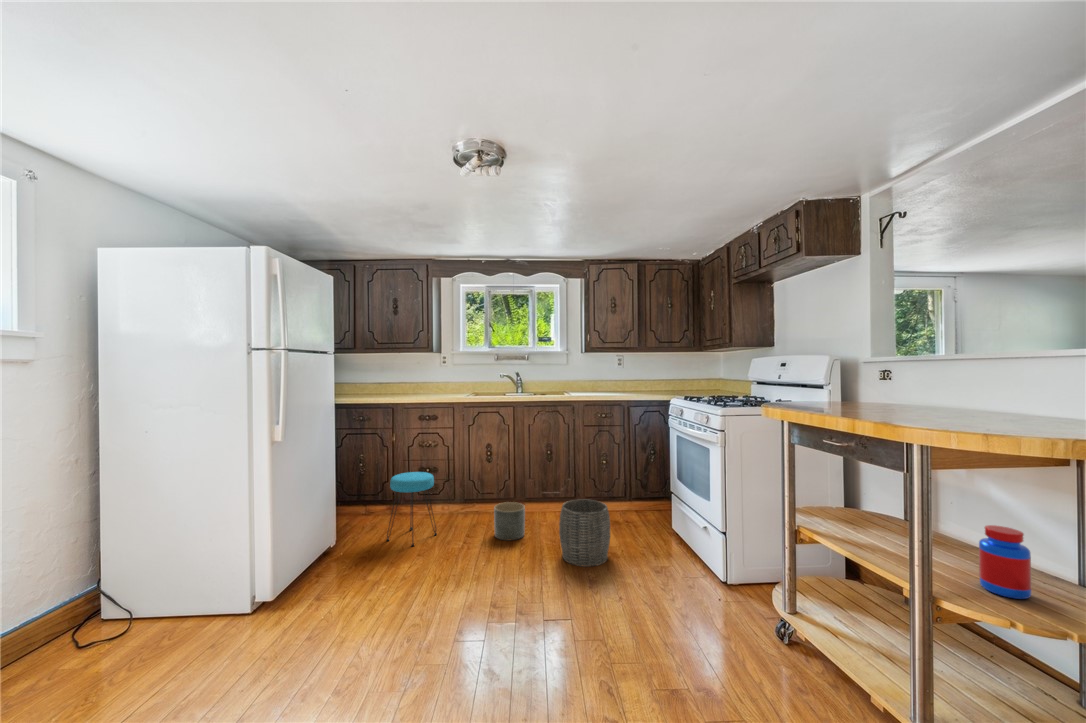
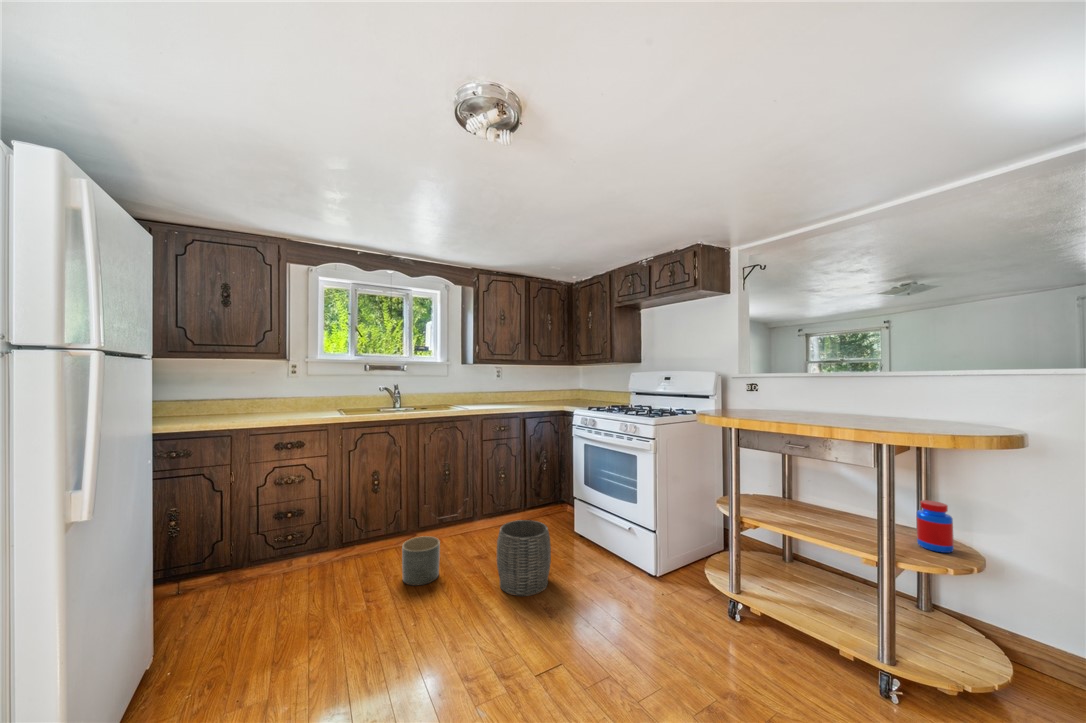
stool: present [386,472,437,546] -> none [247,520,324,629]

